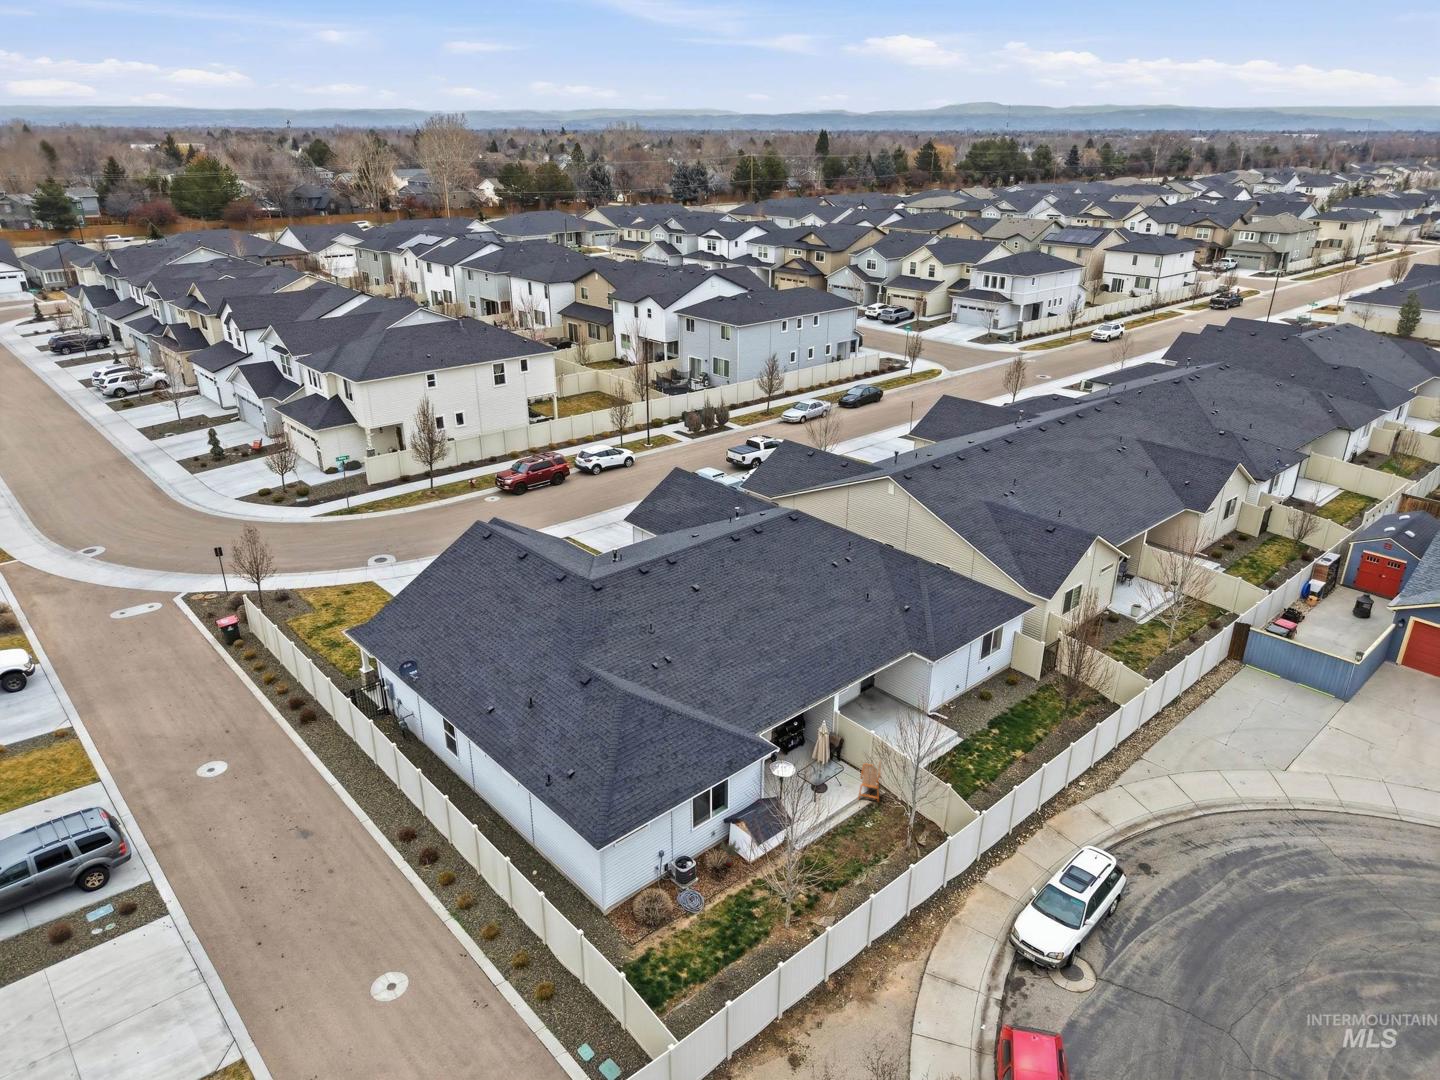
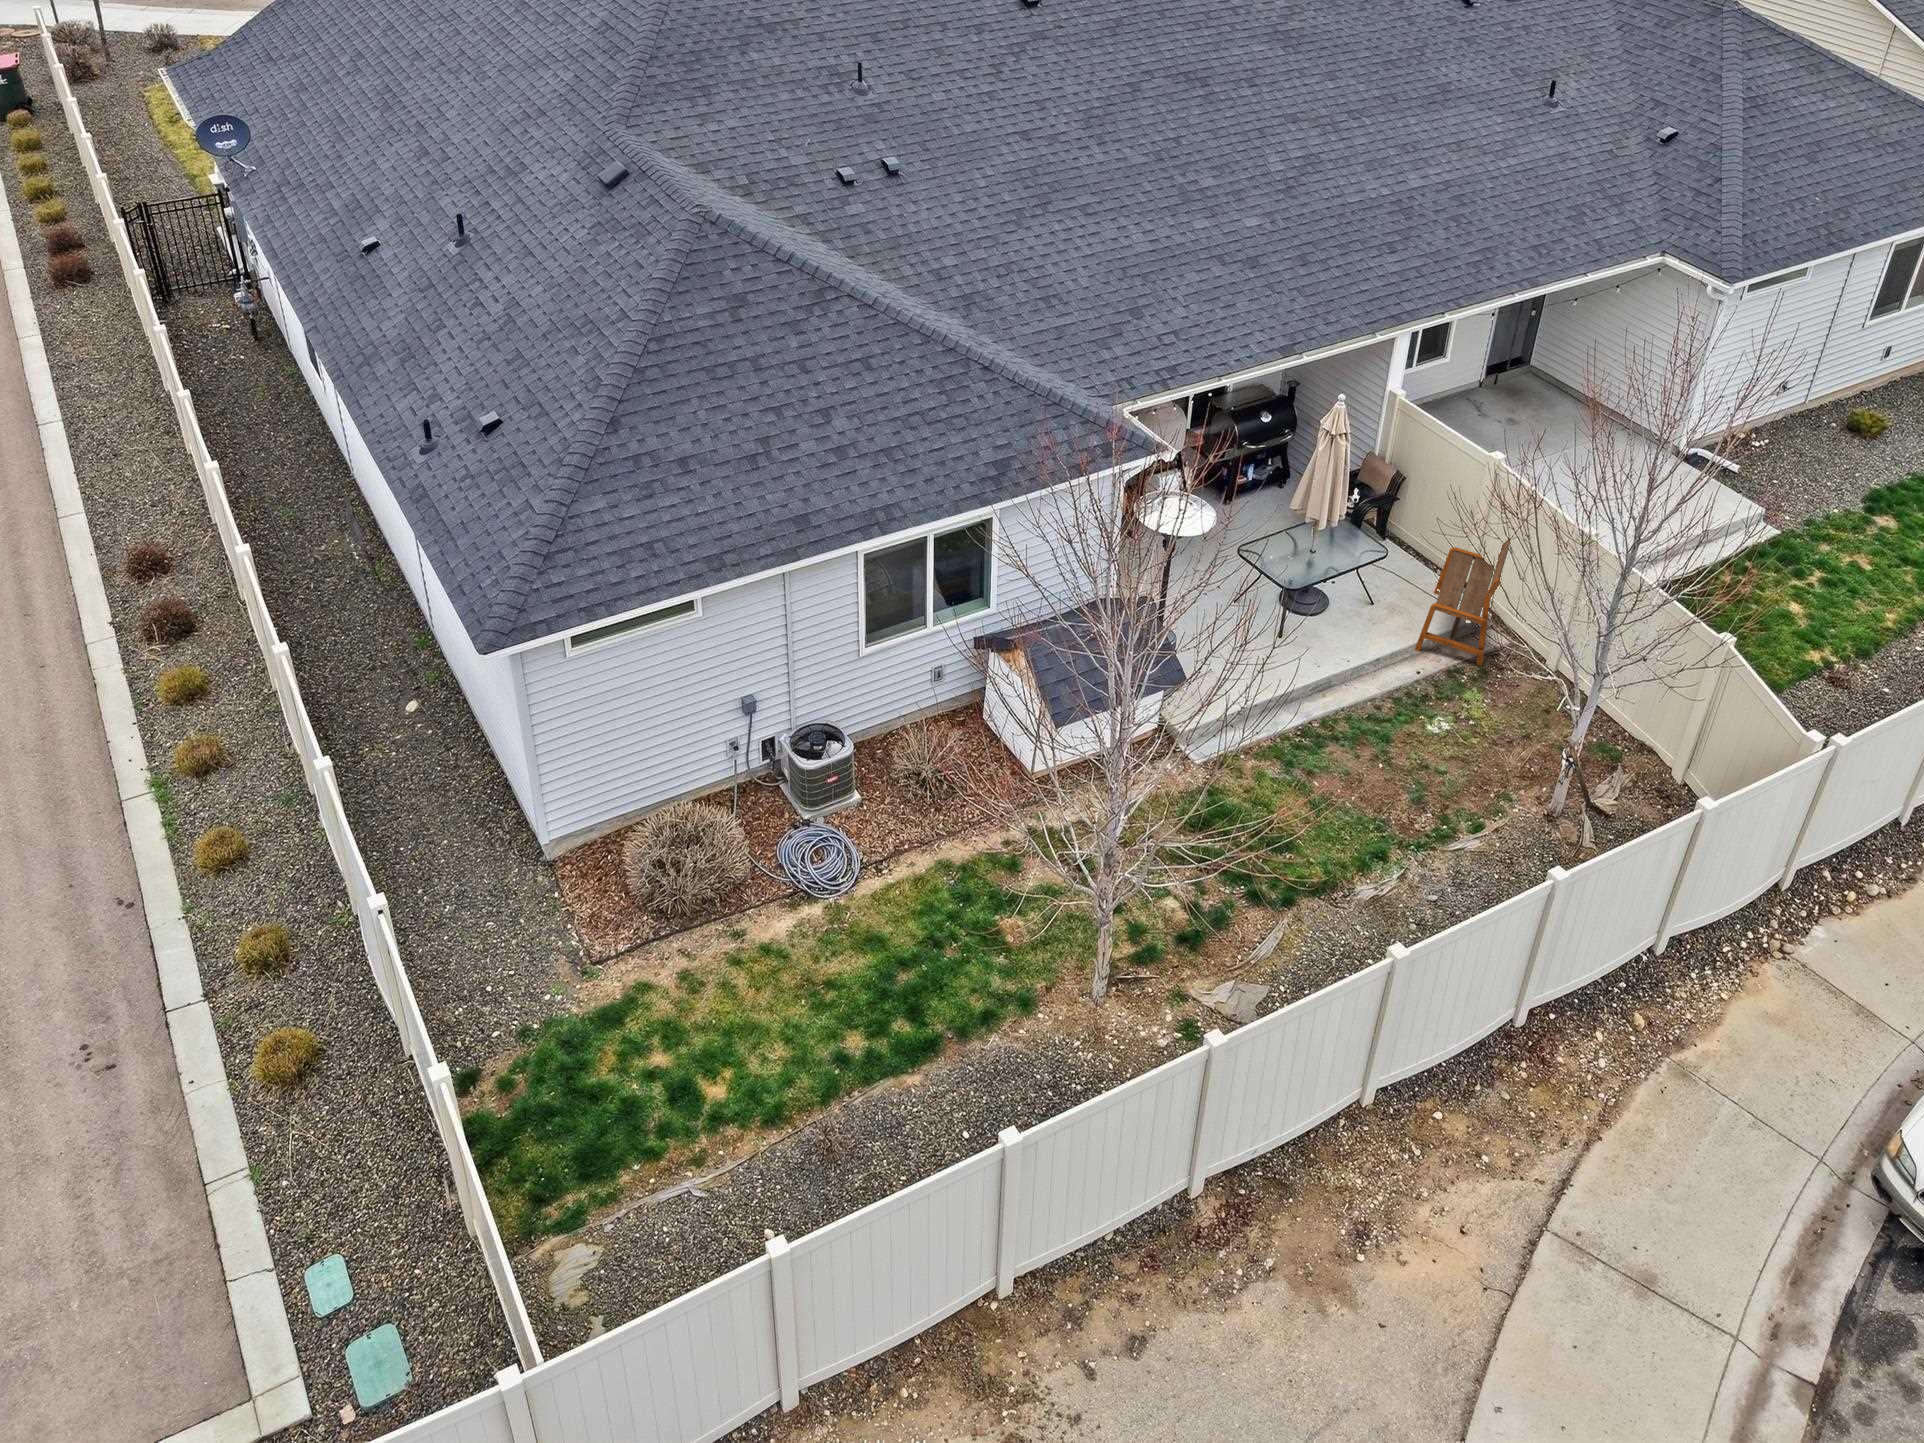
potted tree: present [721,841,740,866] -> none [947,700,1007,779]

